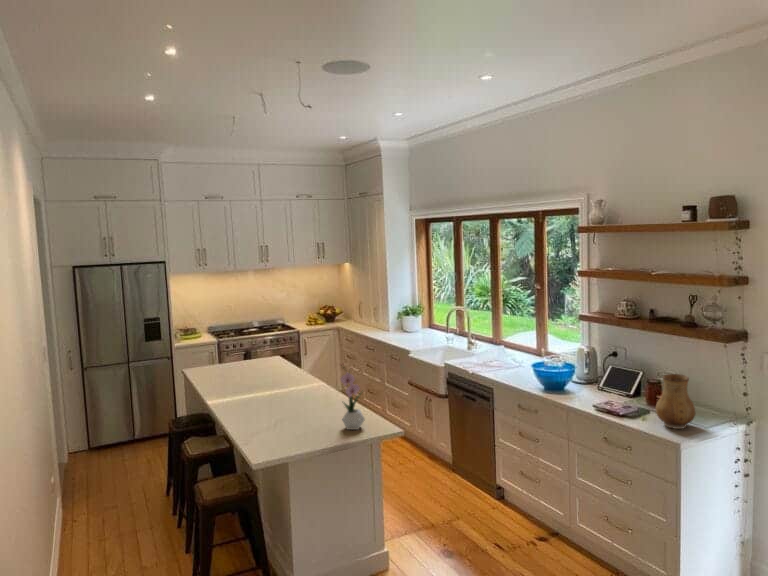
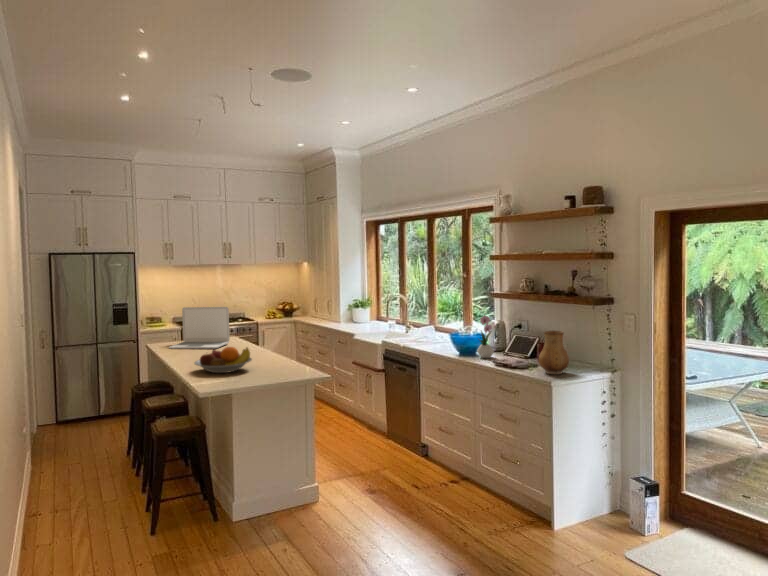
laptop: none [208,330,275,380] -> present [169,307,230,349]
flower arrangement: present [341,365,365,430] -> present [477,309,494,358]
fruit bowl: none [242,395,309,428] -> present [194,347,252,373]

